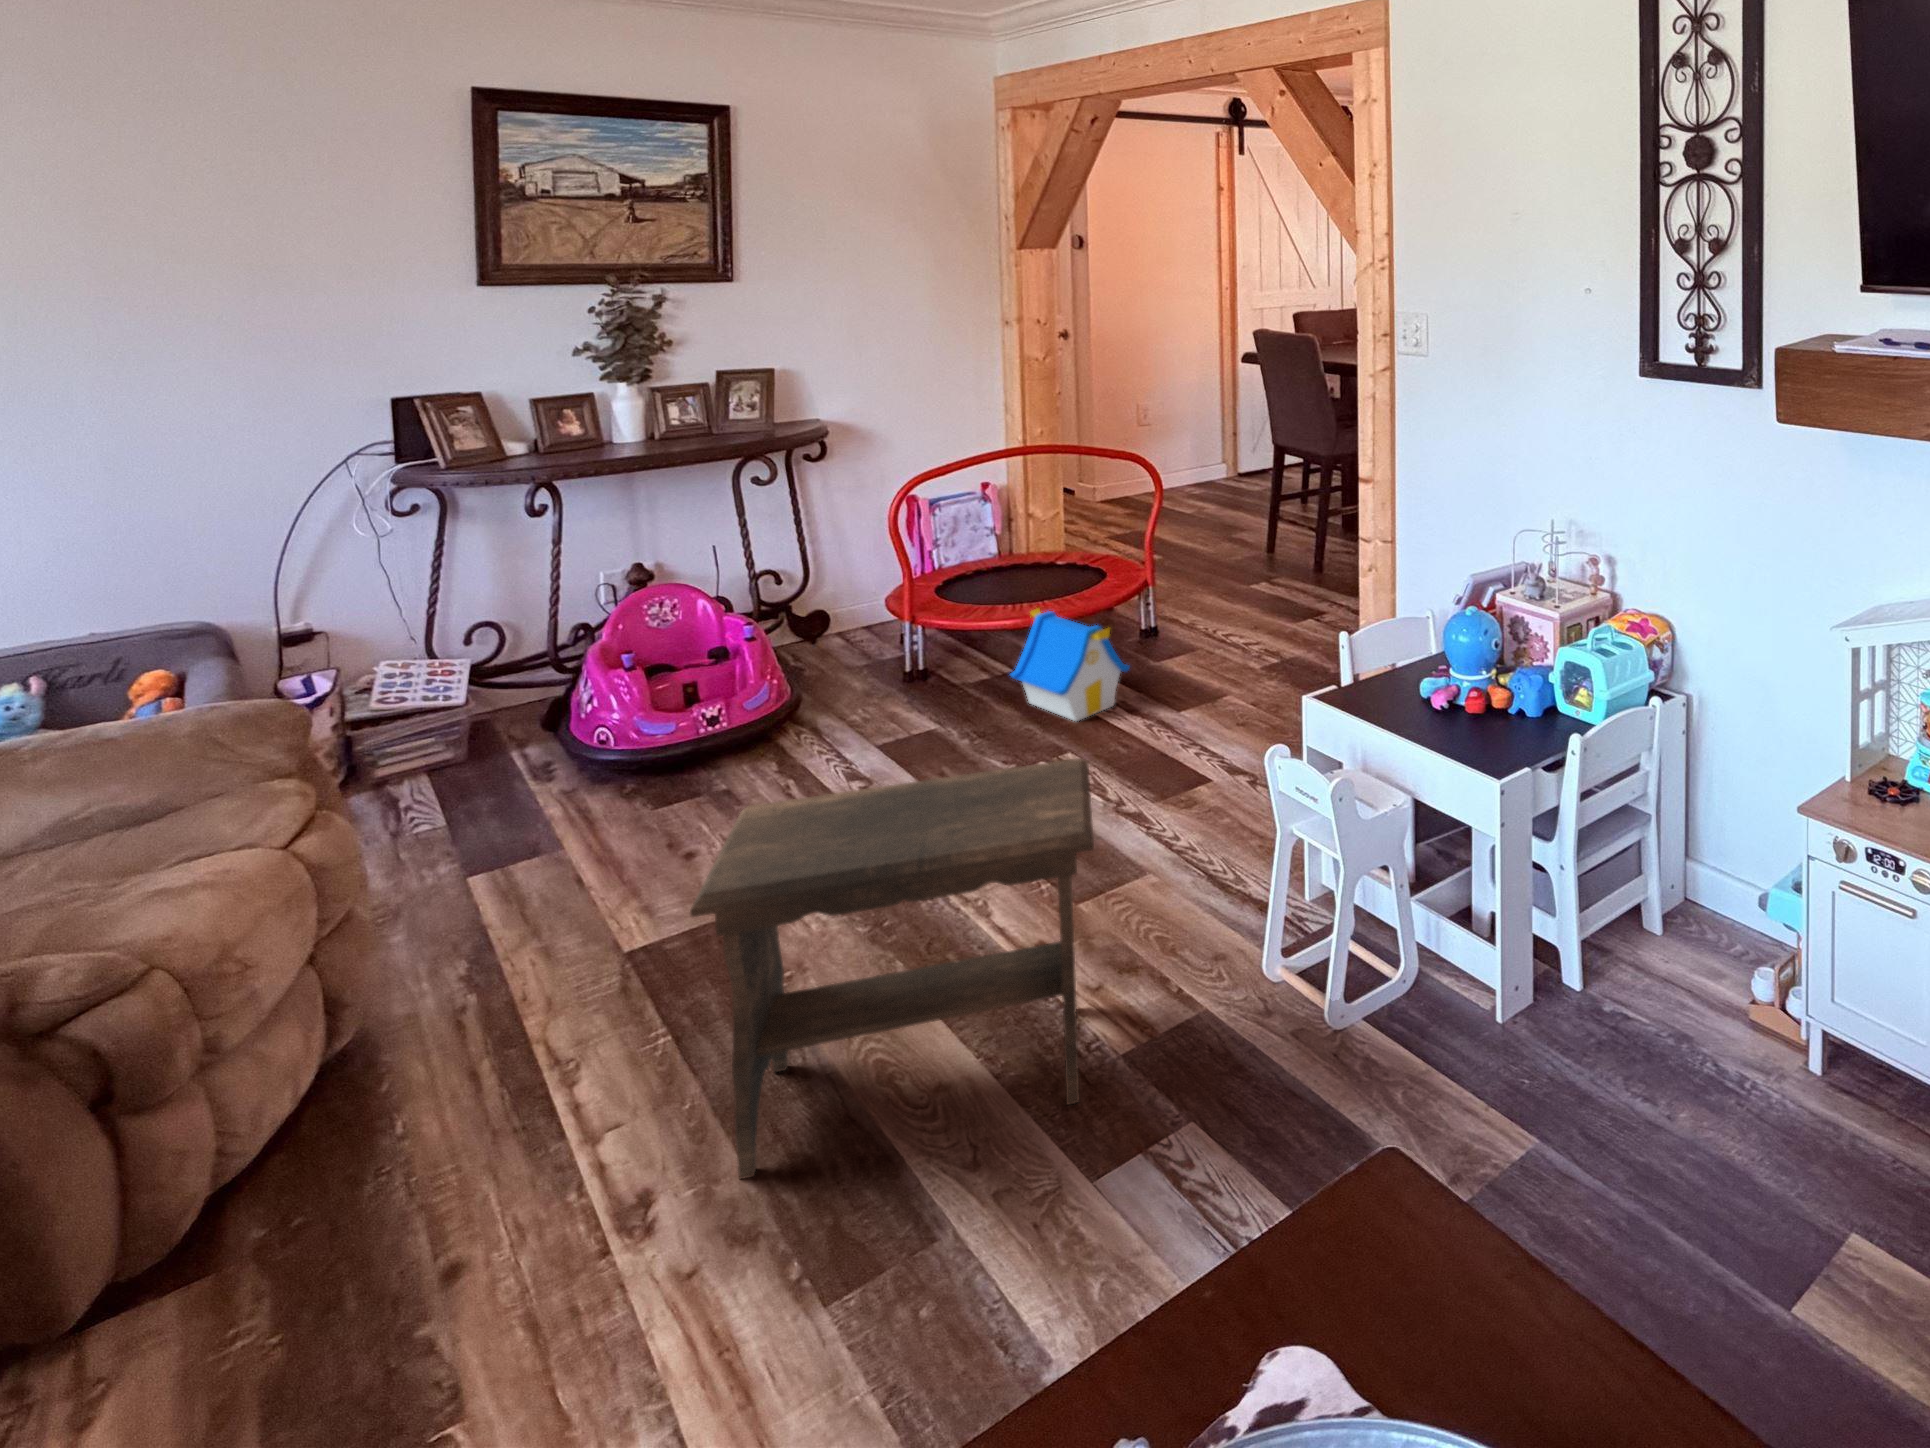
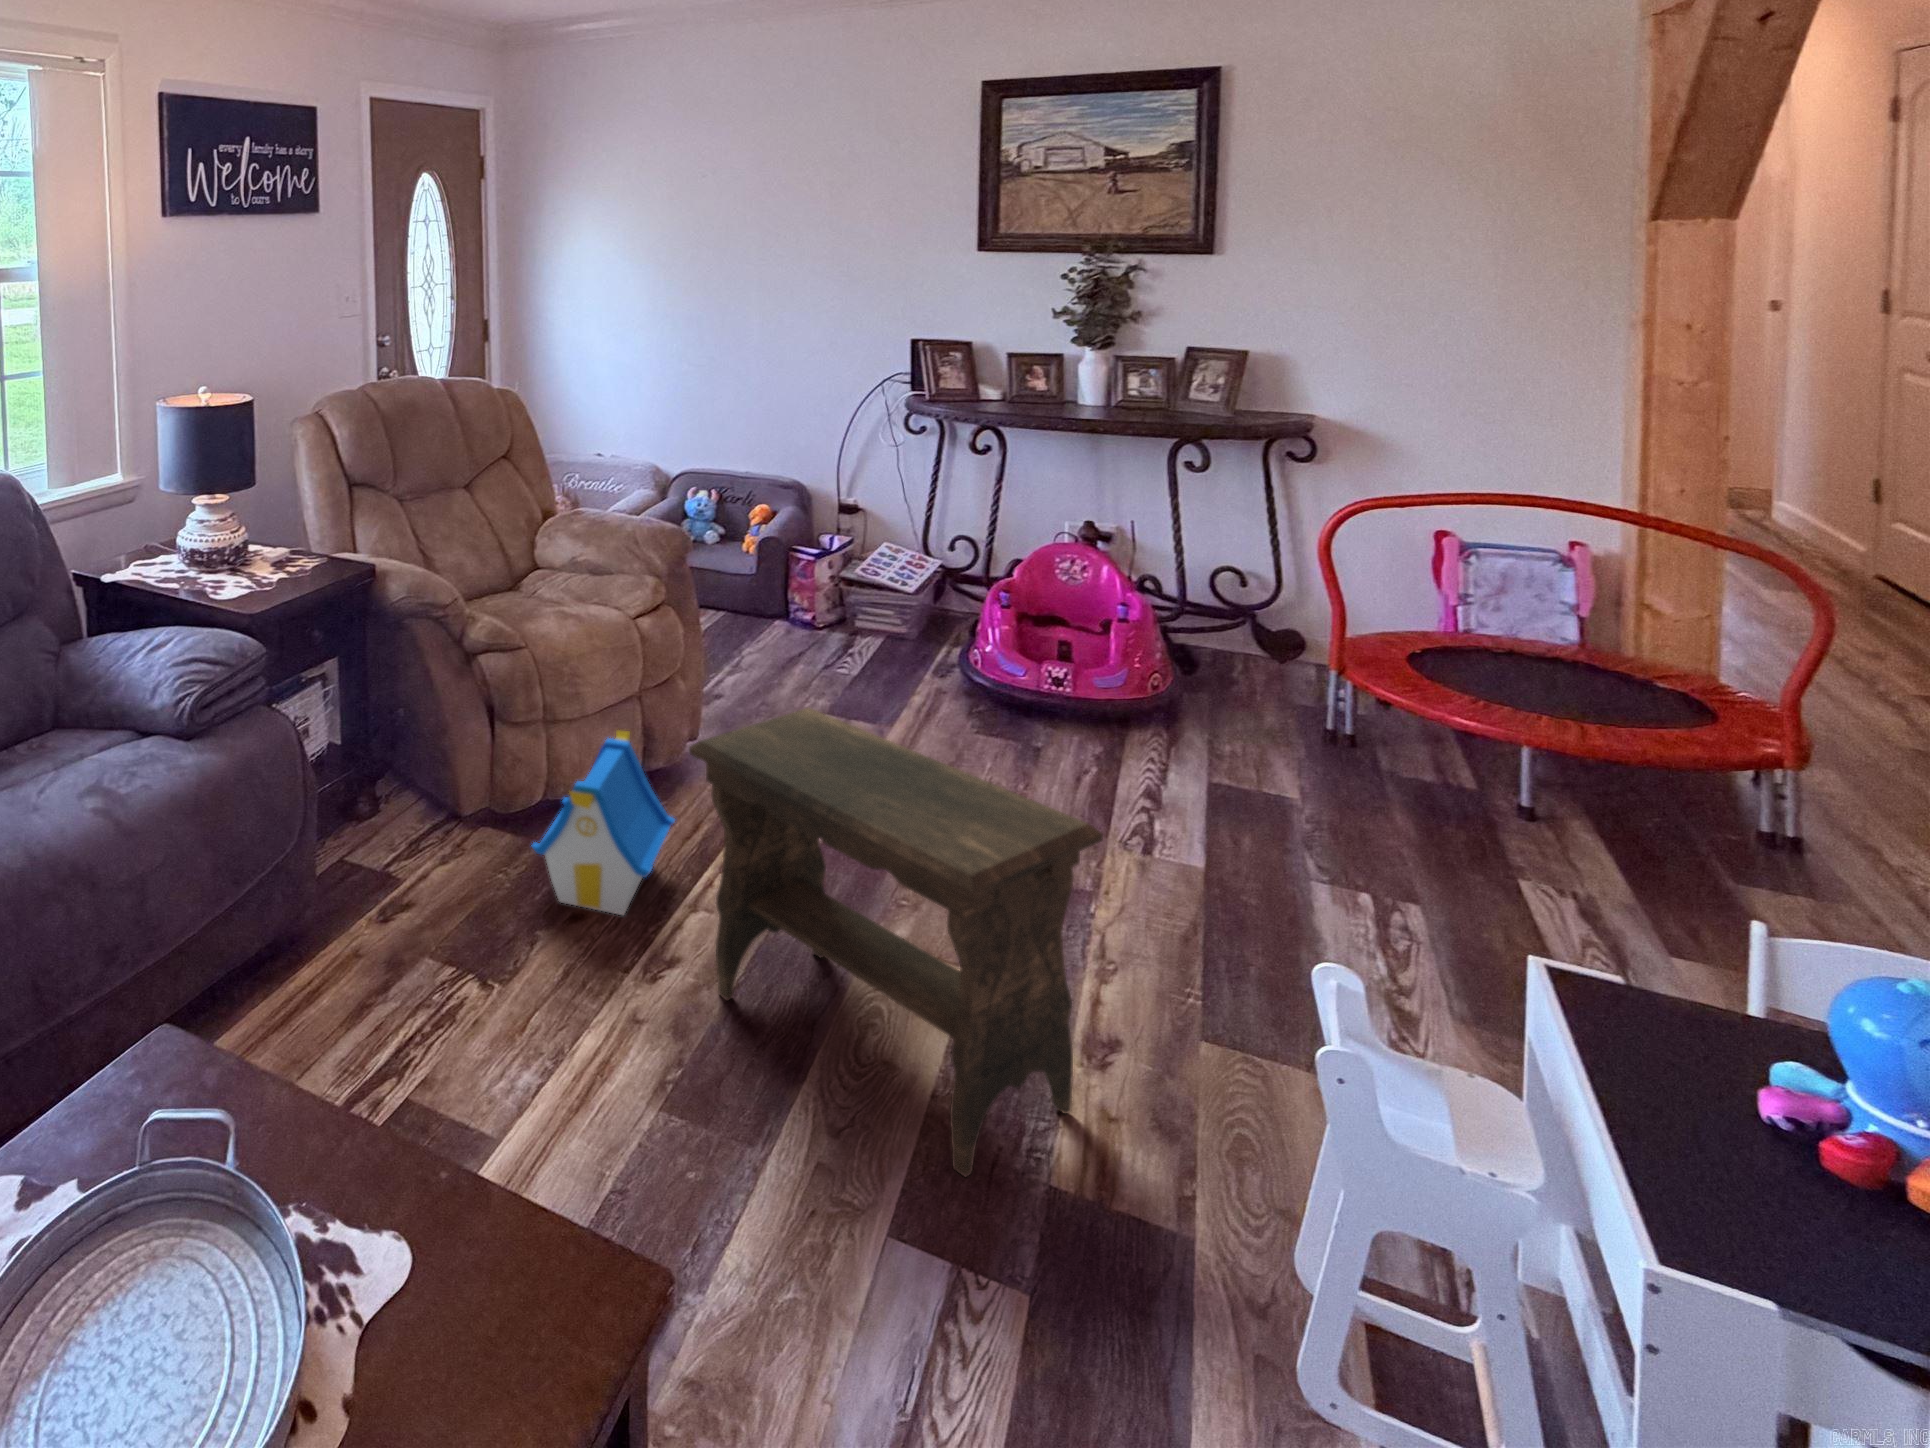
toy house: present [1010,609,1129,721] -> present [531,731,675,915]

